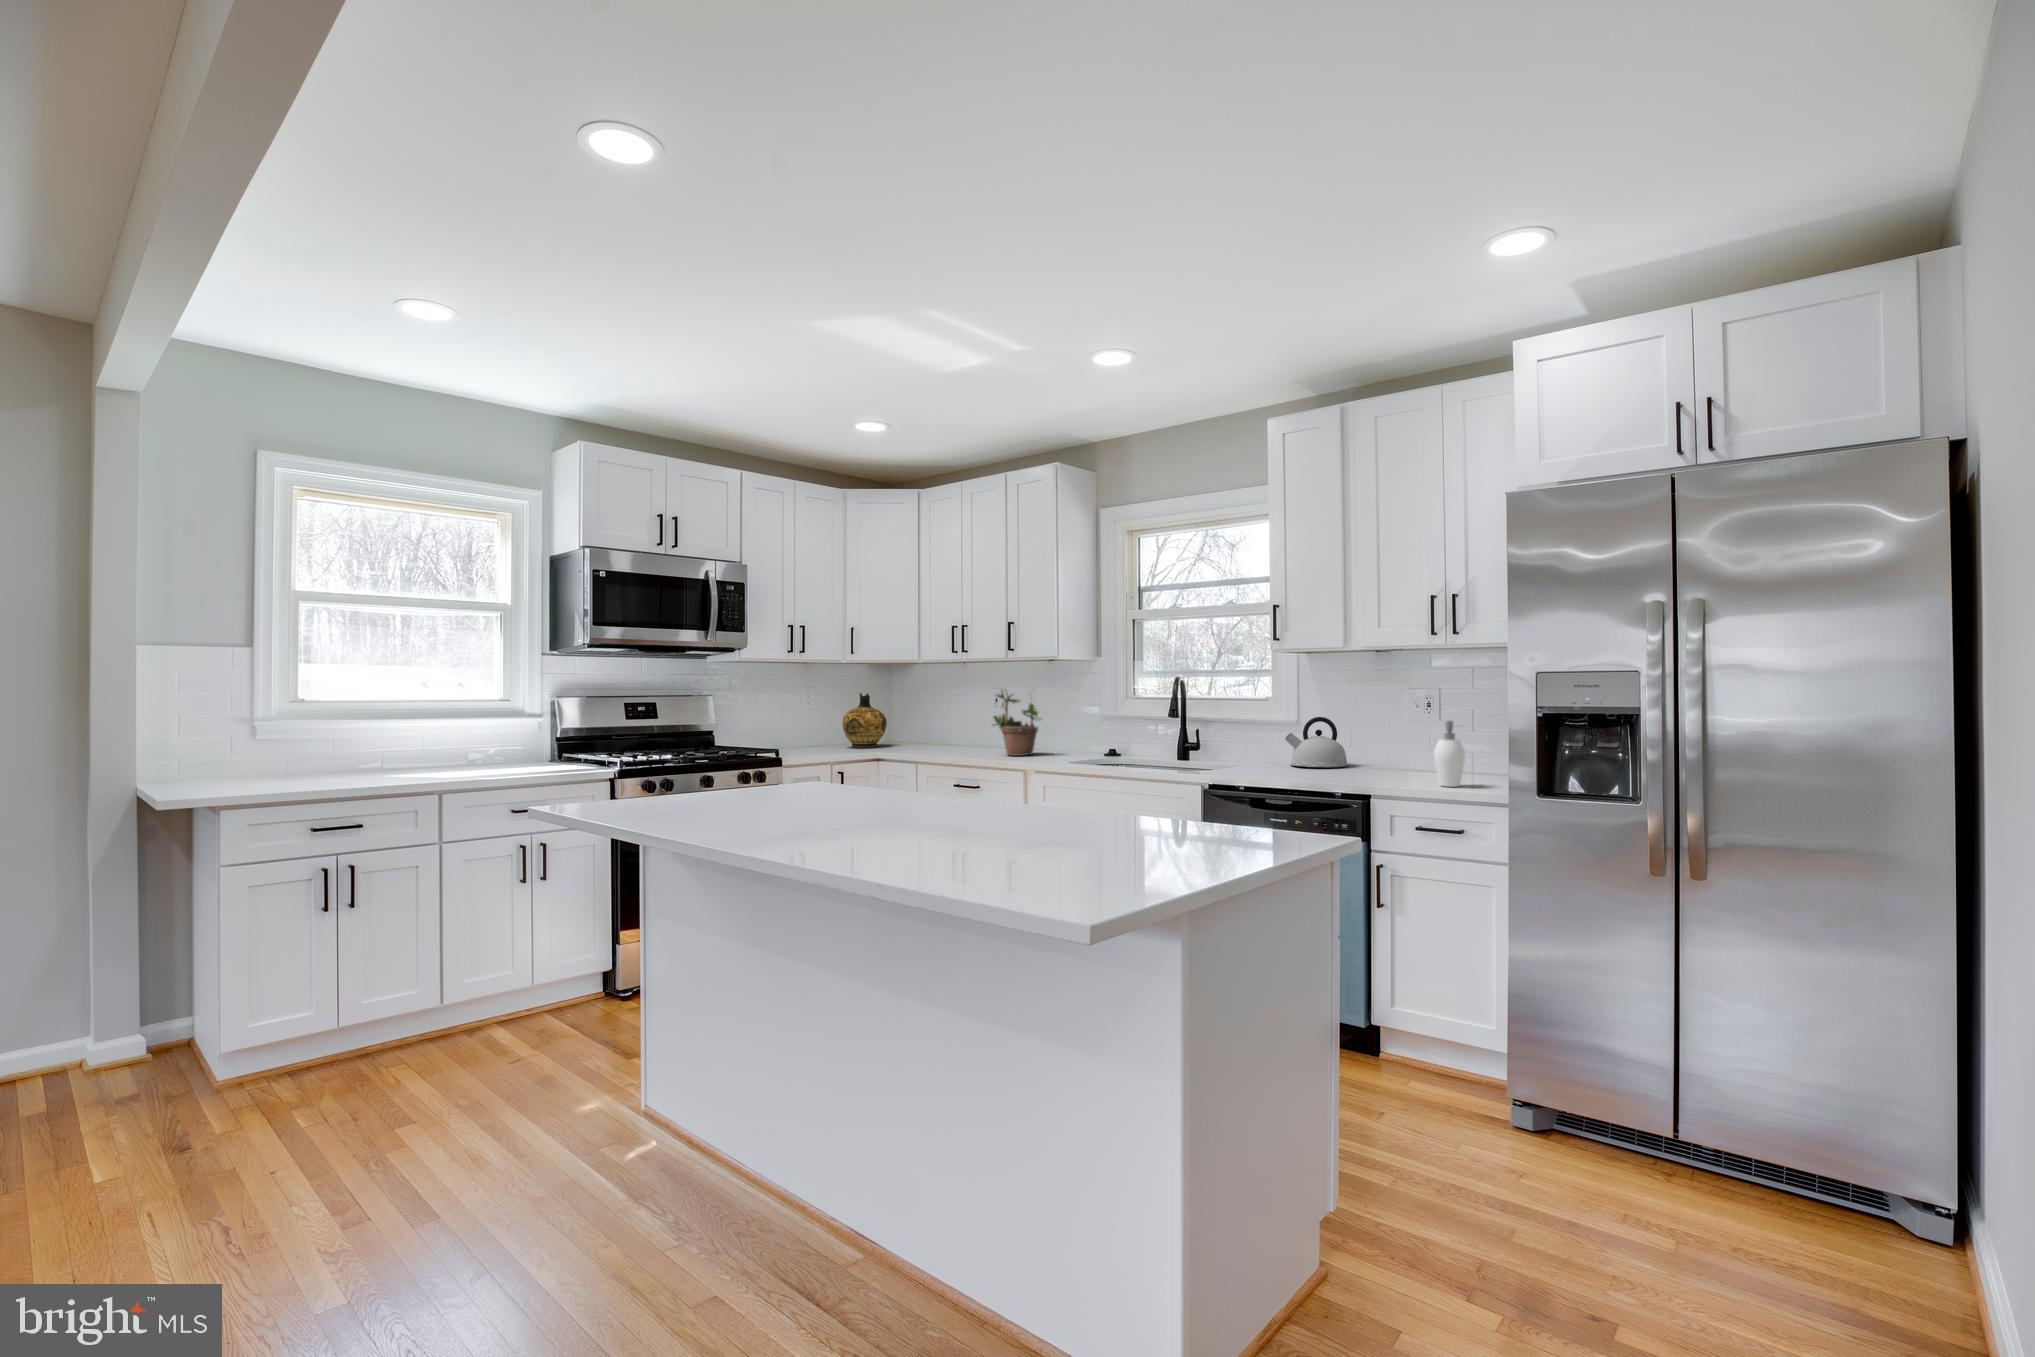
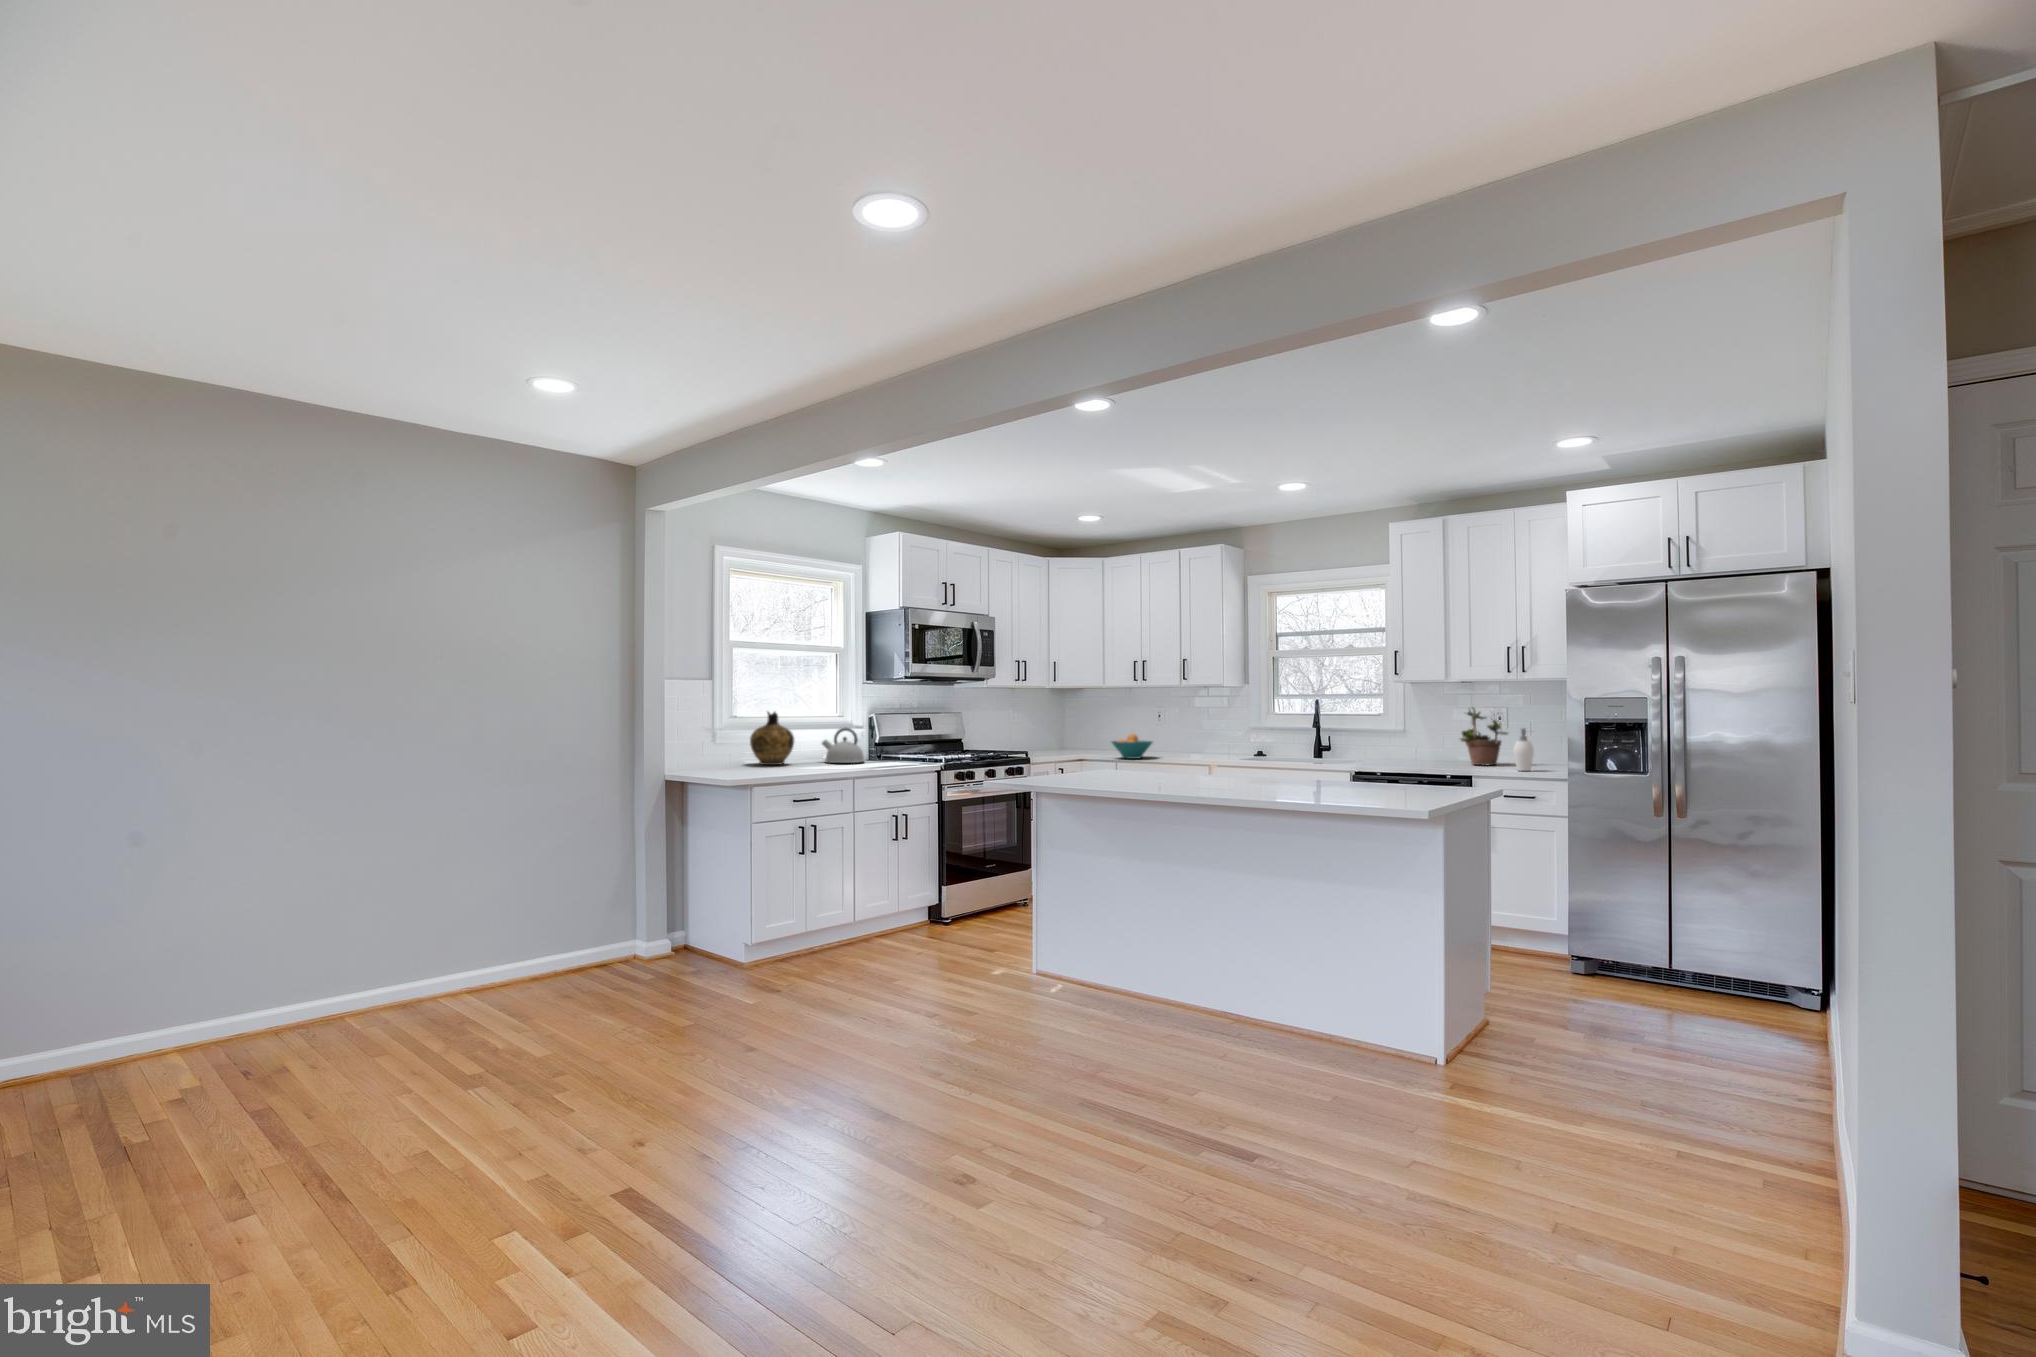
potted plant: present [992,691,1042,756] -> present [1460,708,1508,765]
ceramic jug: present [842,693,887,748] -> present [750,712,794,765]
kettle: present [1285,717,1348,767] -> present [822,728,864,763]
fruit bowl: none [909,724,968,758] -> present [1112,734,1152,759]

